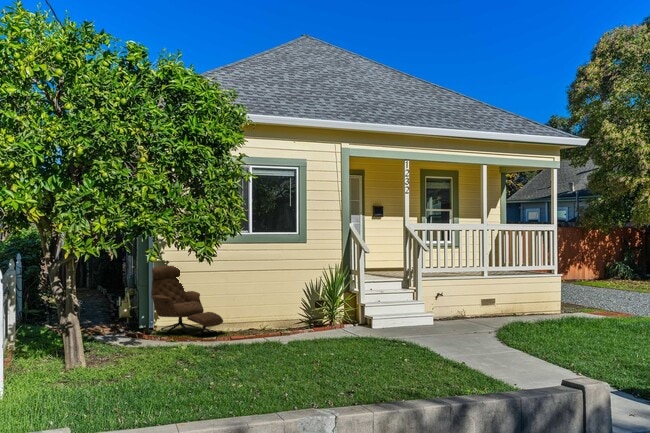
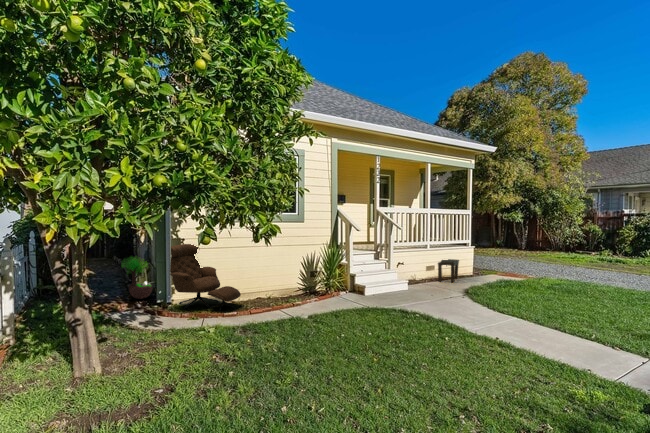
potted tree: none [105,275,136,325] -> present [123,257,152,299]
bench: none [490,290,528,321] -> present [438,259,459,283]

